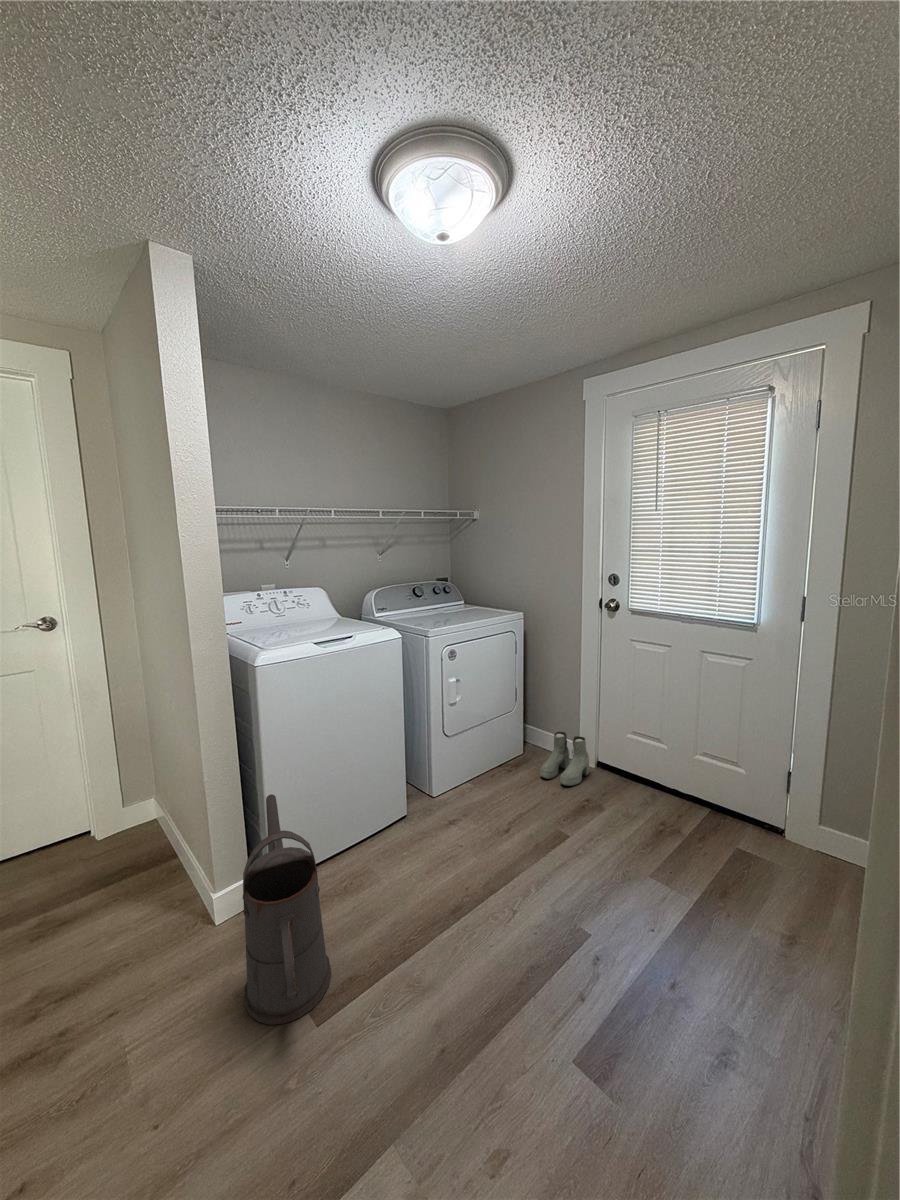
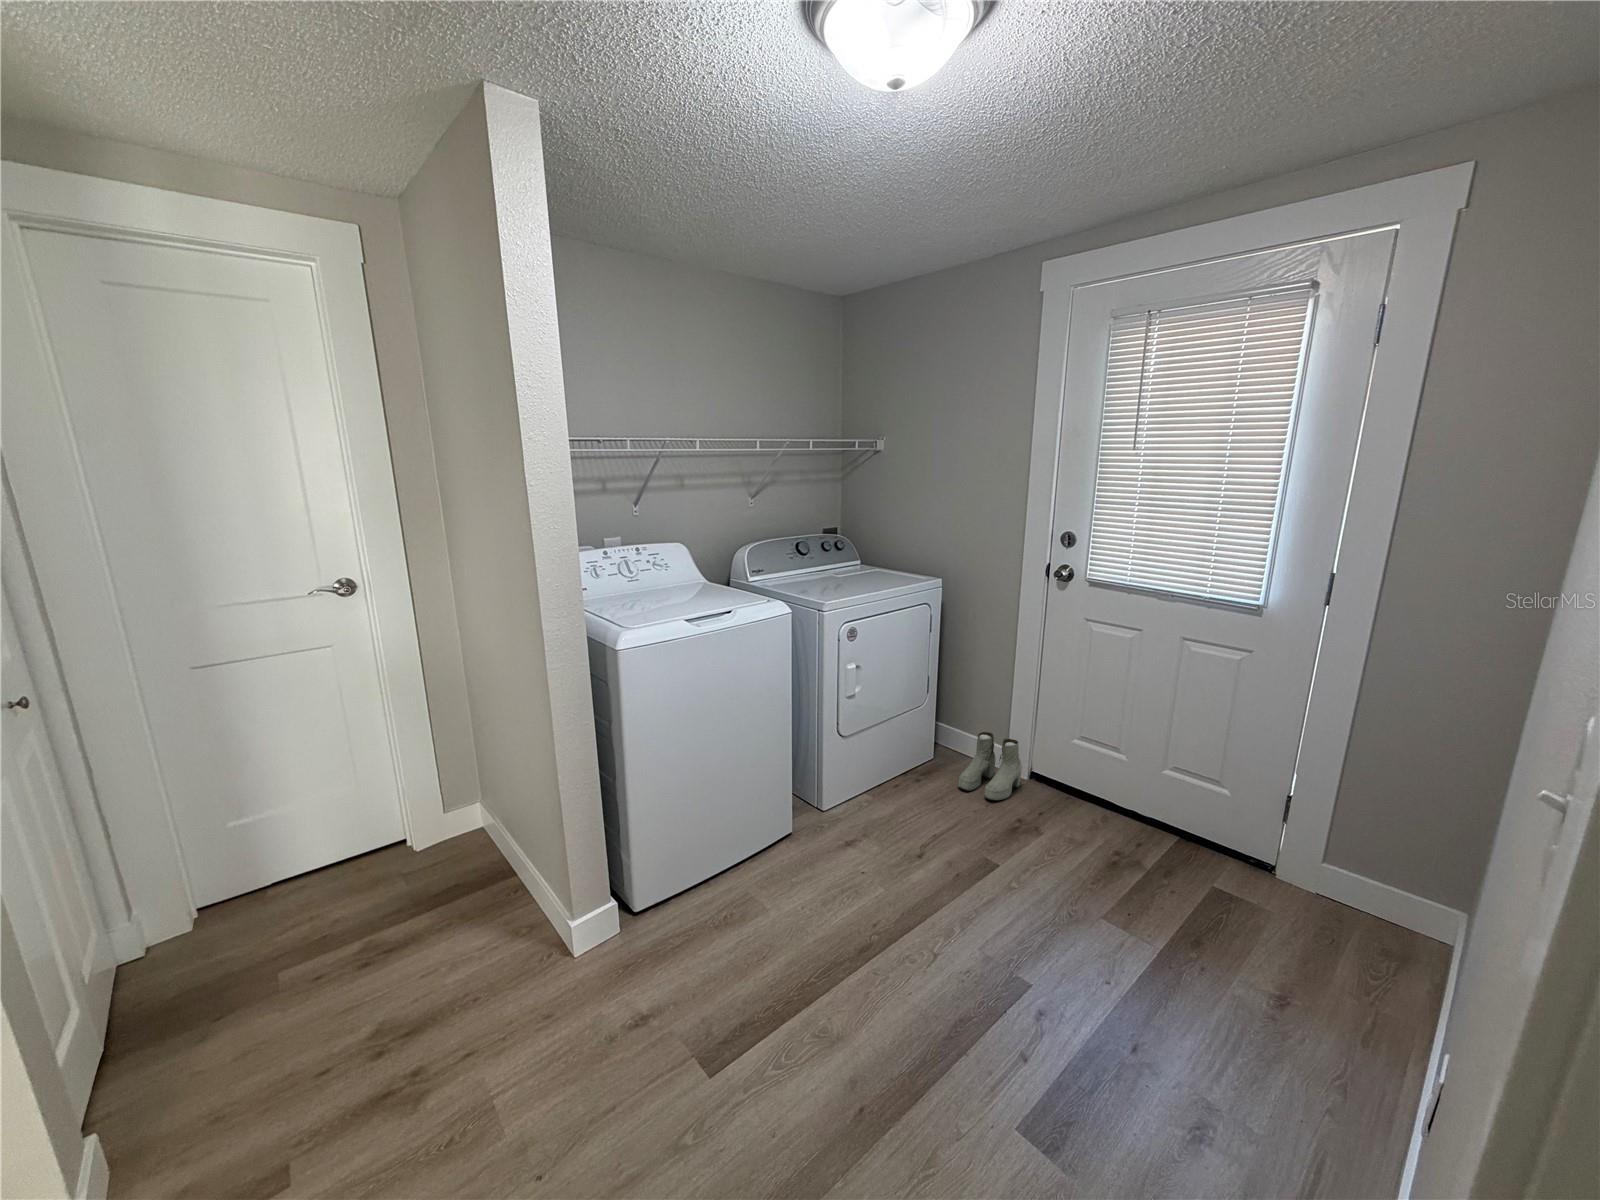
watering can: present [243,794,331,1025] -> none [618,807,719,1078]

